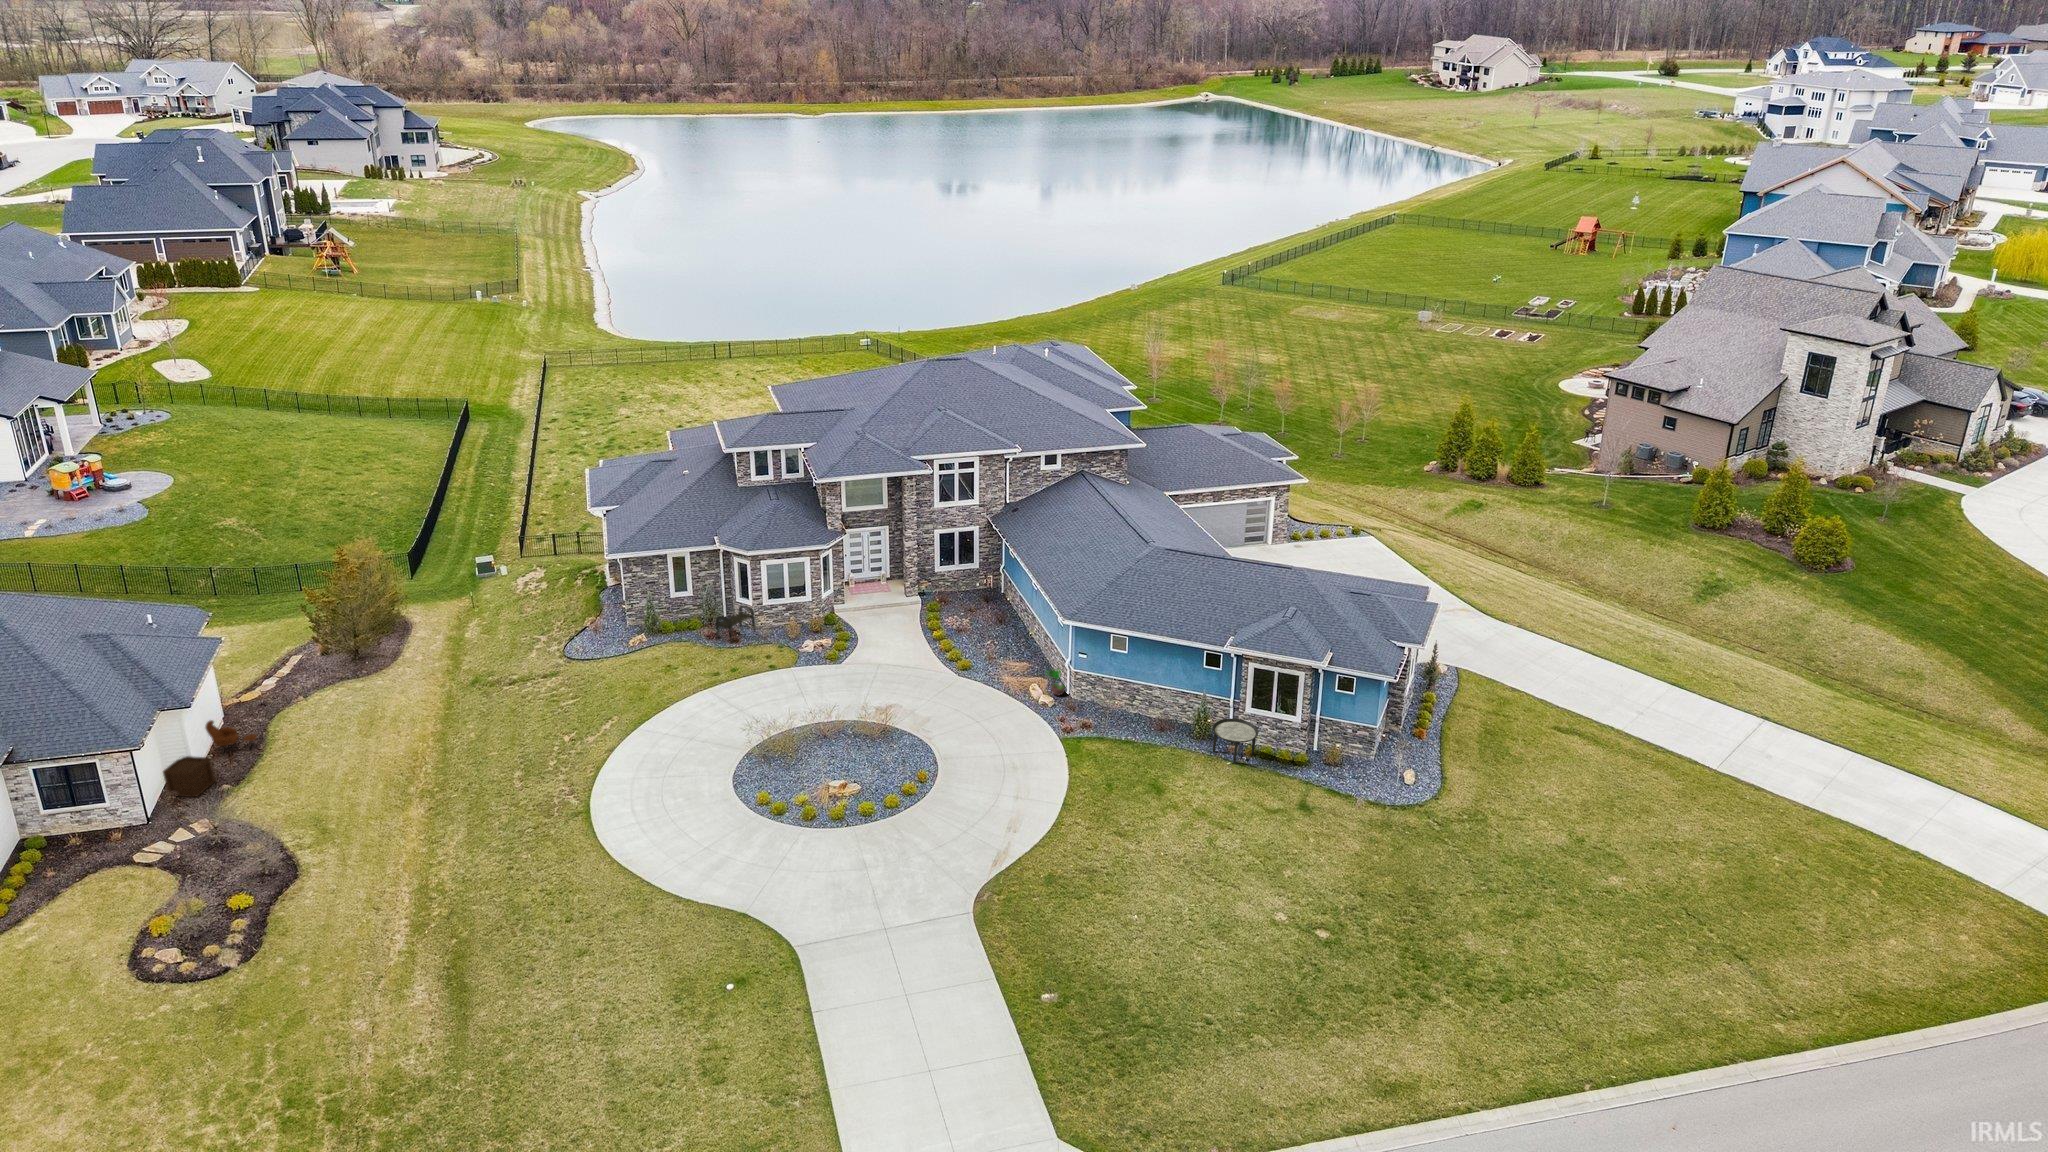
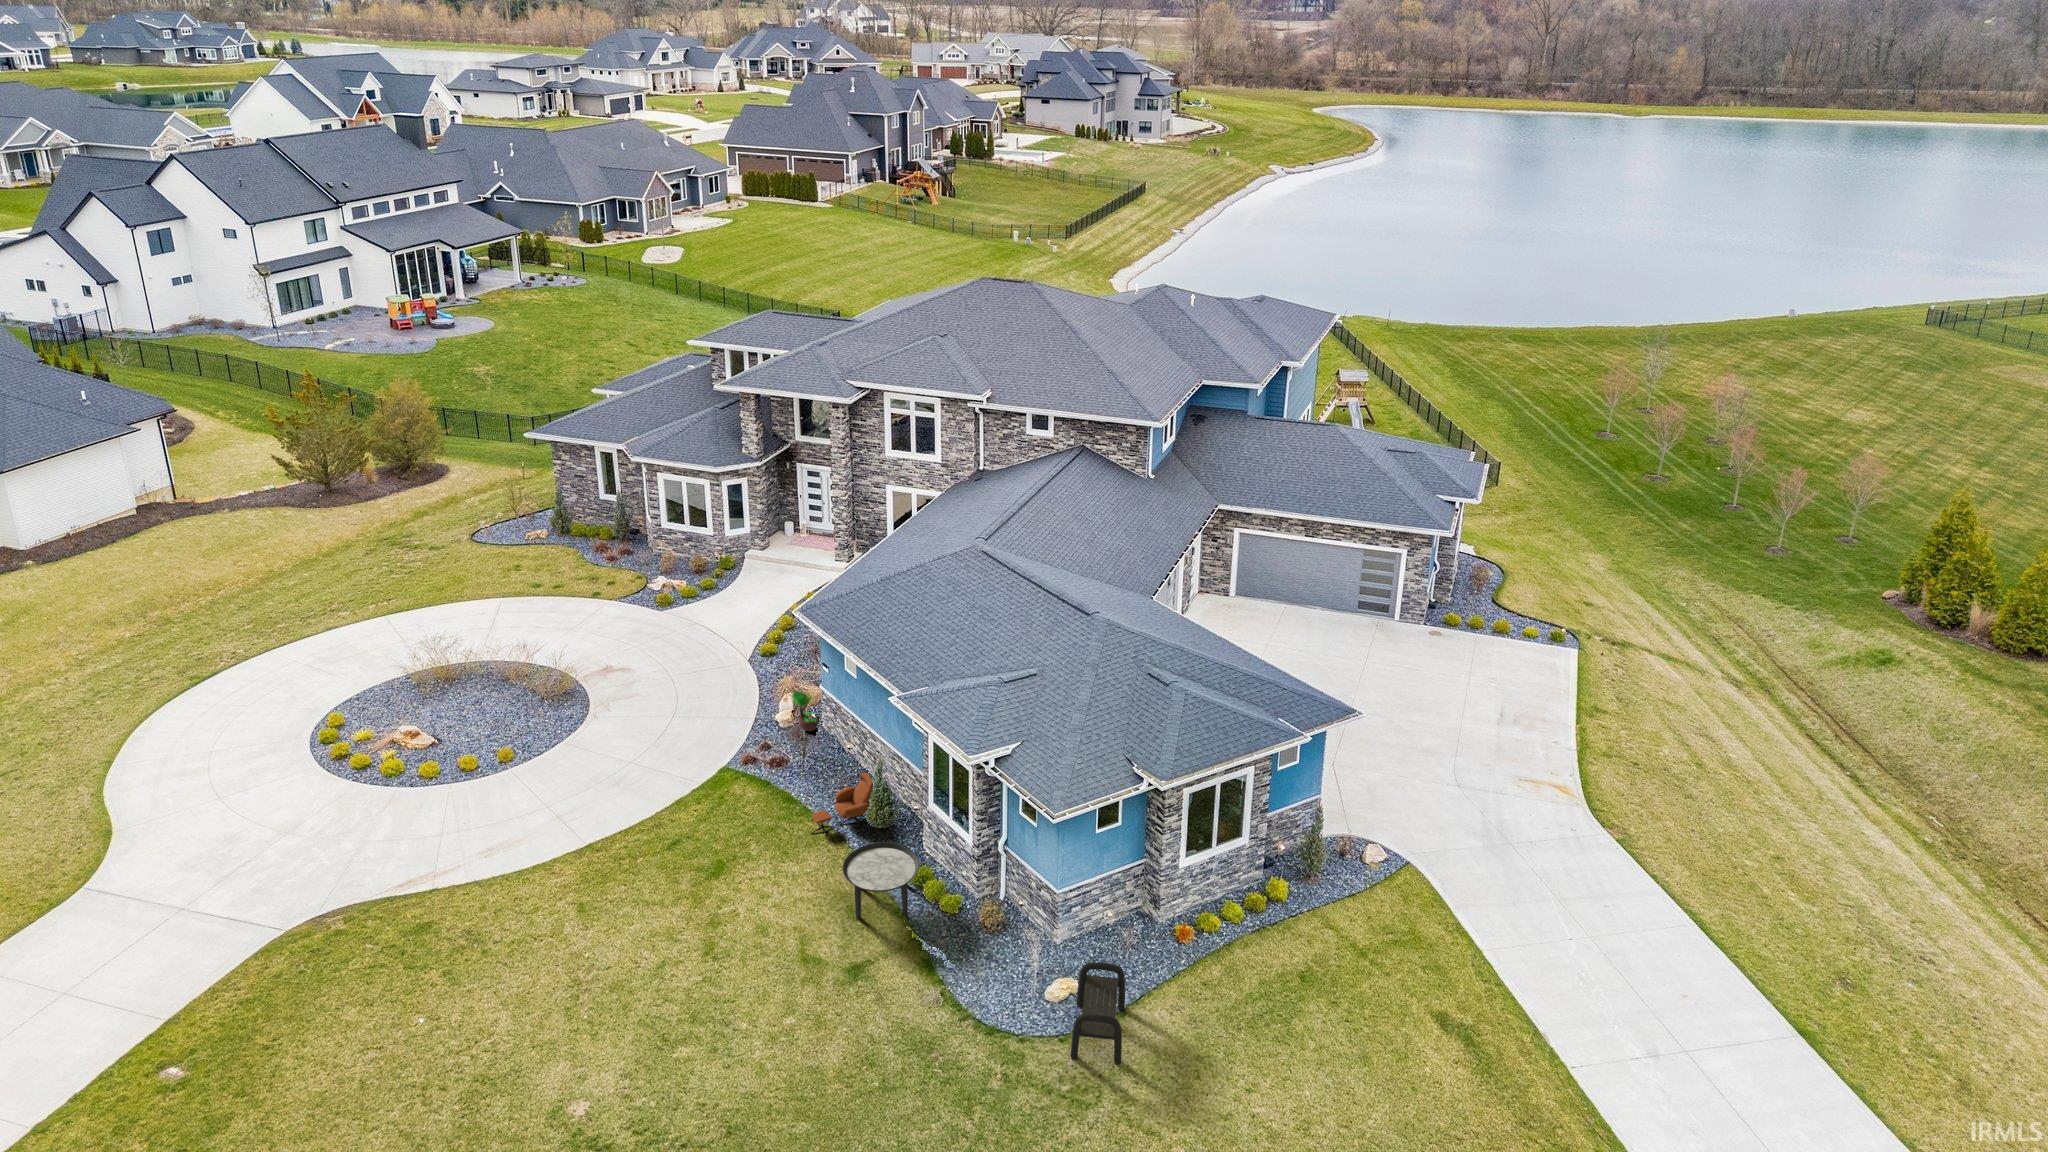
bench: present [716,605,756,642] -> present [1070,962,1125,1064]
lounge chair: present [205,720,257,749] -> present [812,773,873,836]
wooden crate: present [163,756,215,797] -> none [15,526,66,566]

